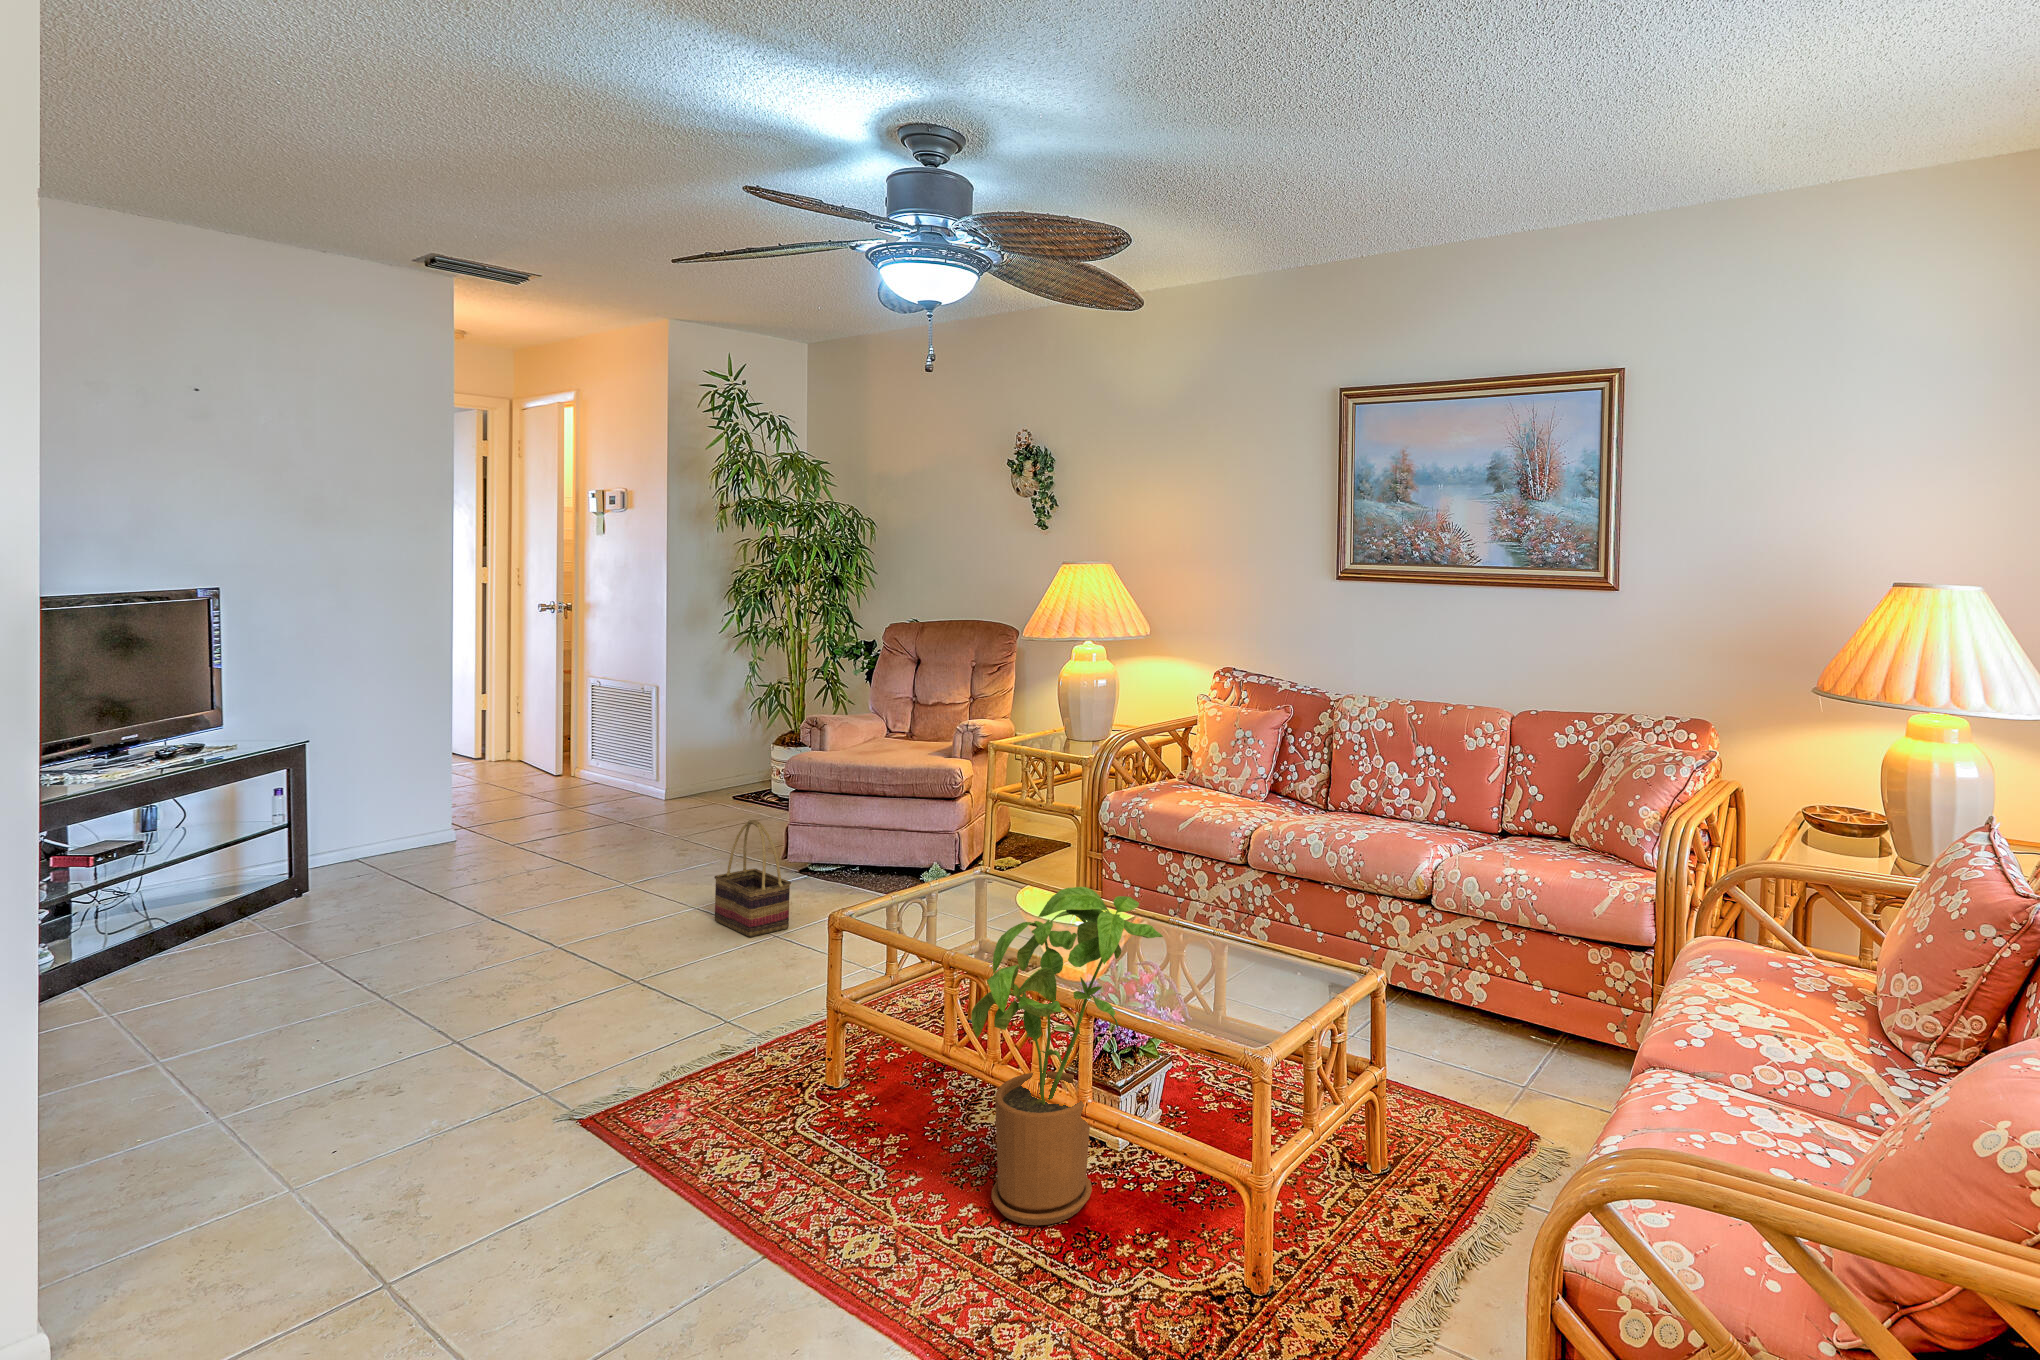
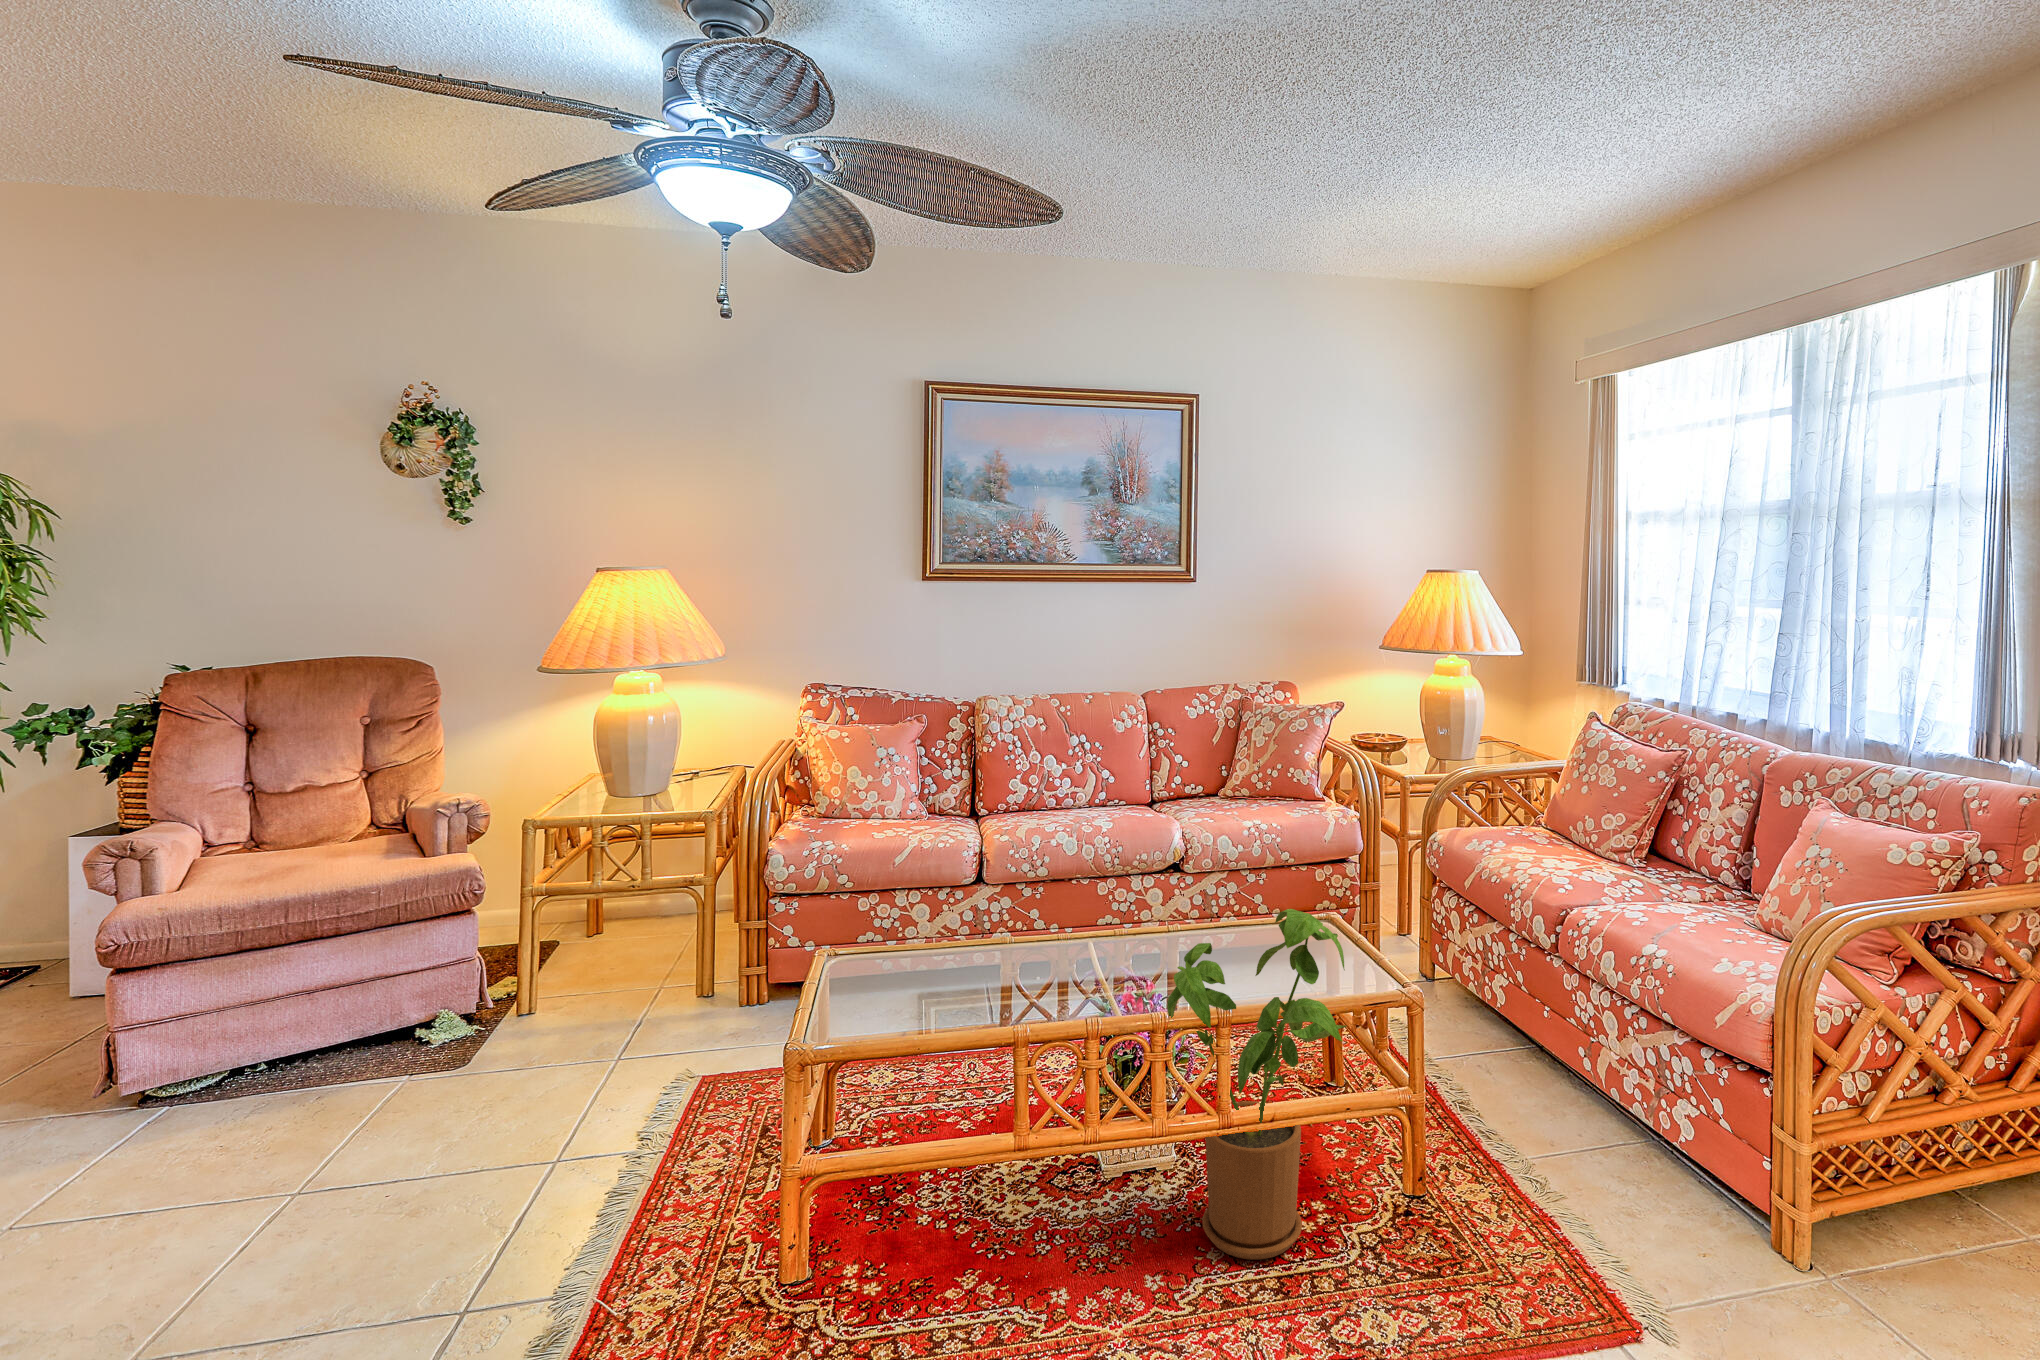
basket: present [714,820,791,937] -> none [86,1033,293,1243]

